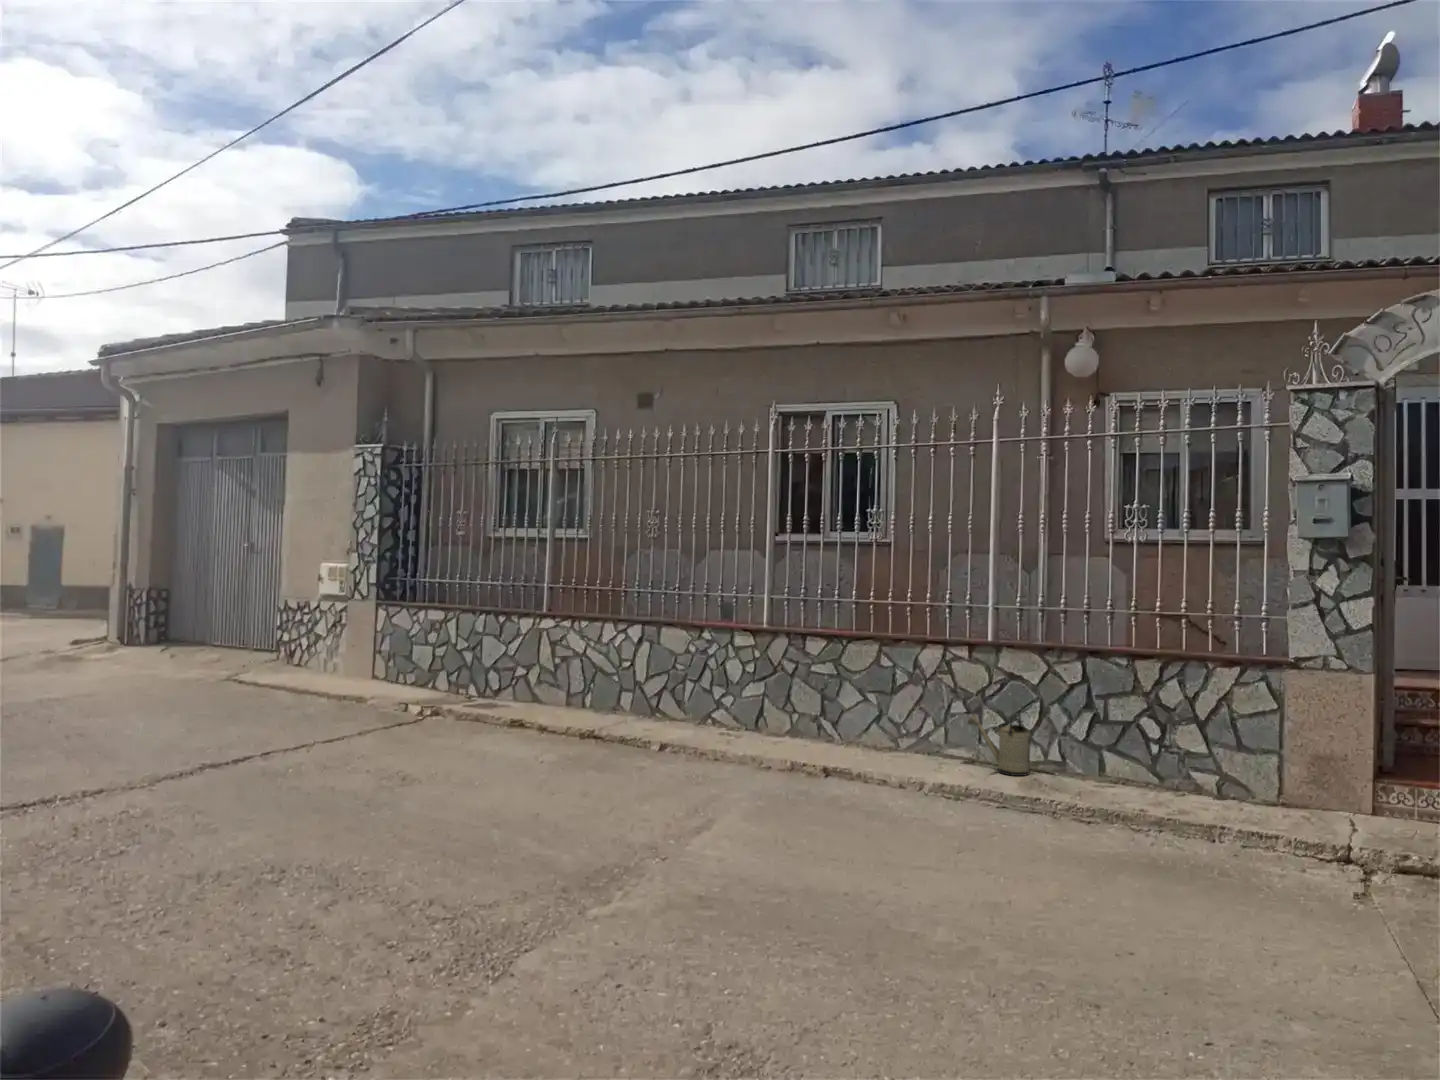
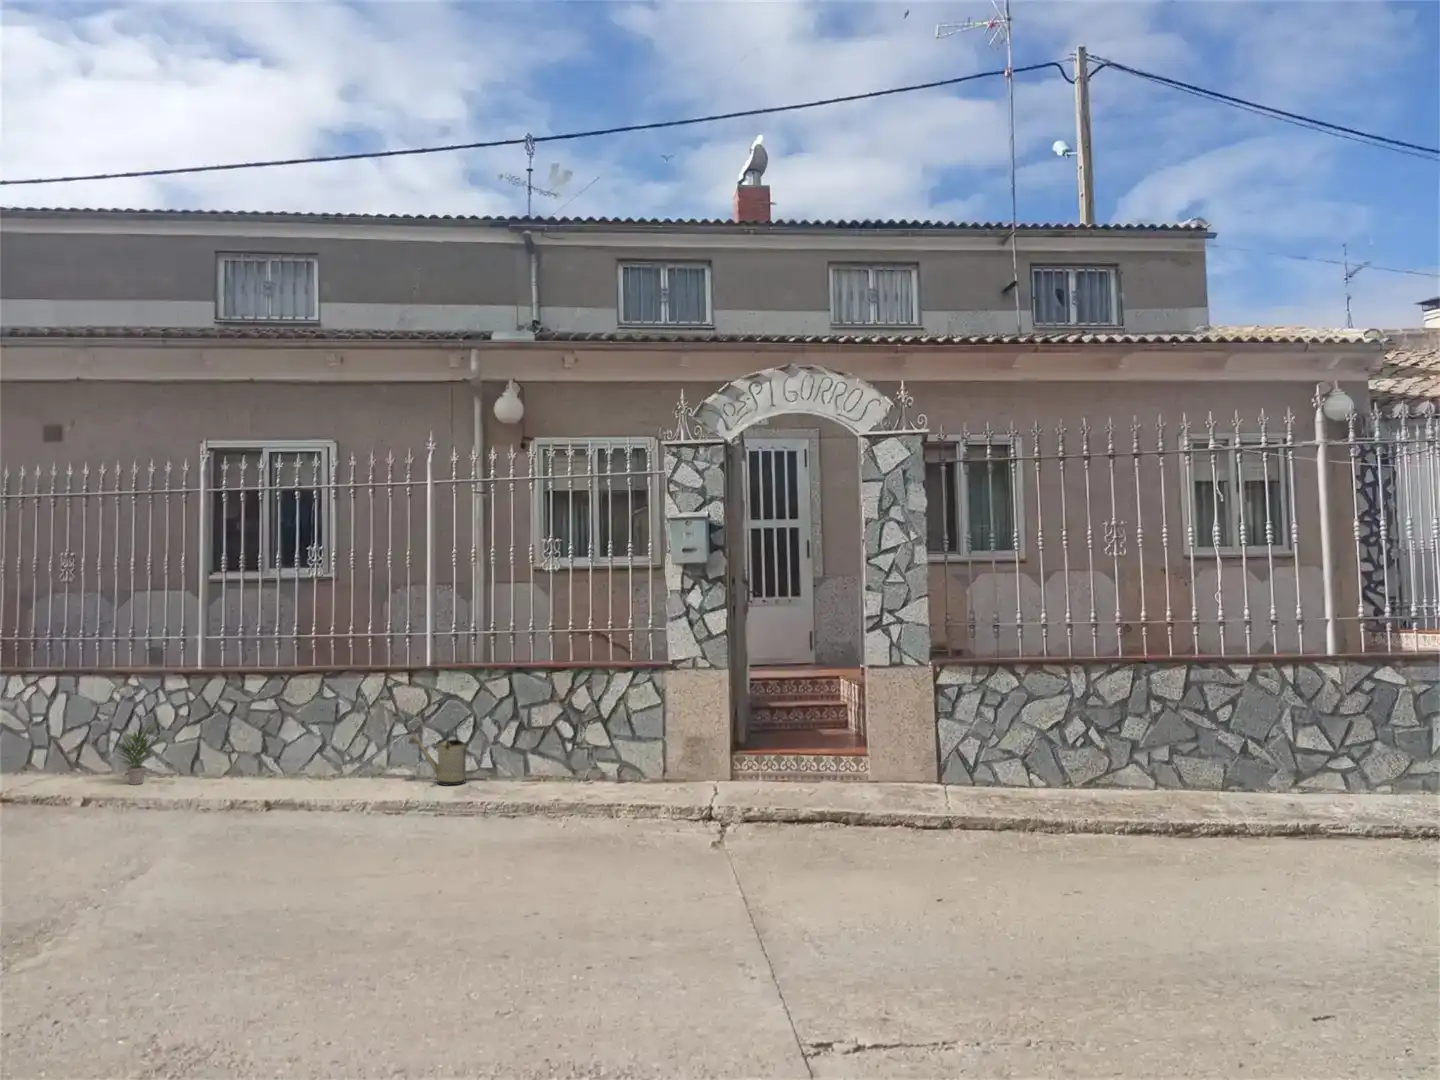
potted plant: none [681,672,737,735] -> present [114,723,164,785]

